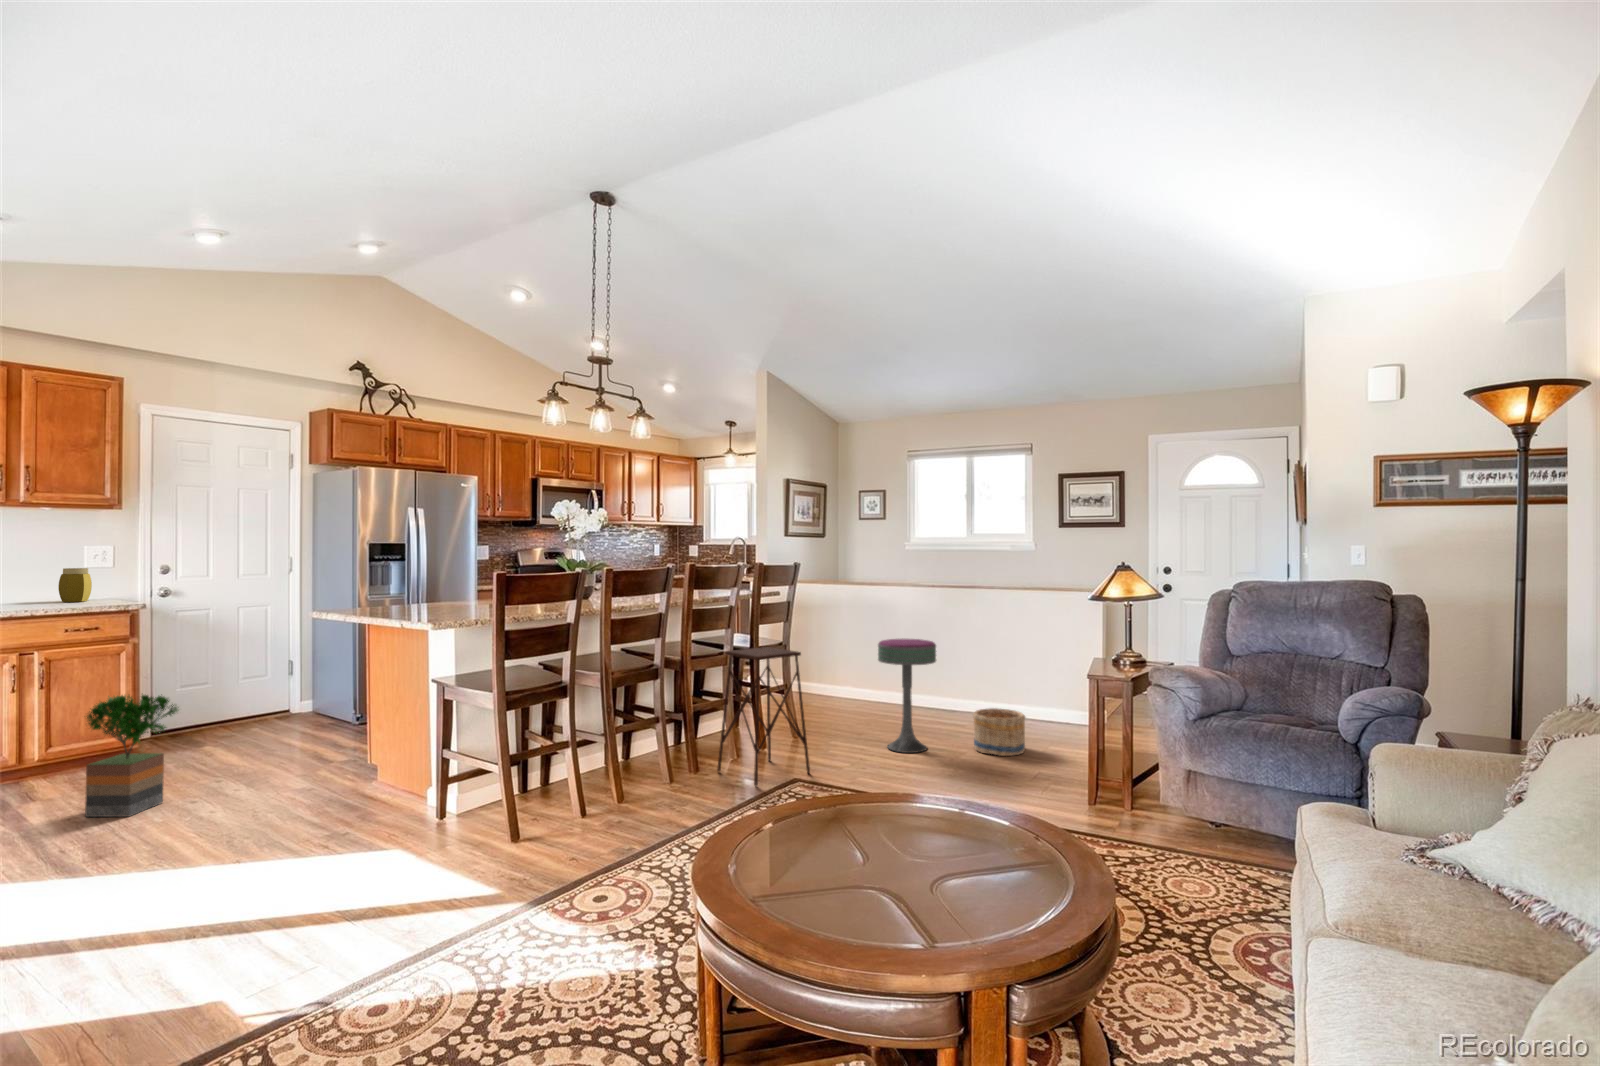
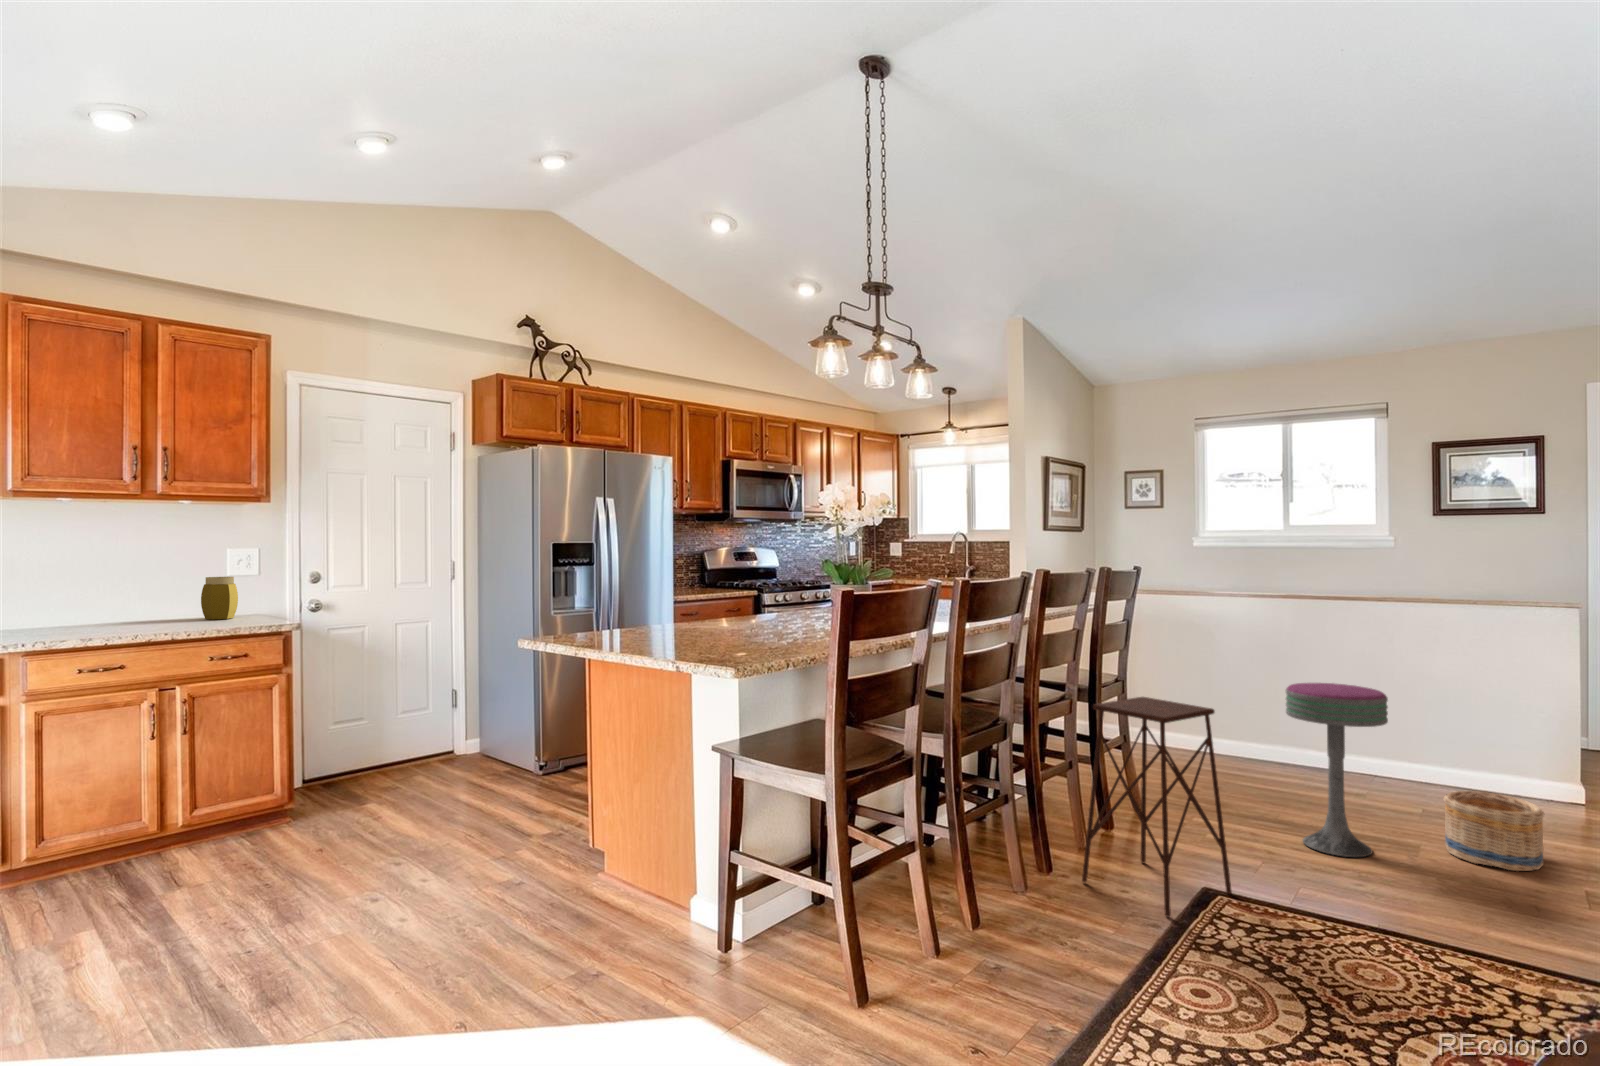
potted tree: present [85,695,179,817] -> none [240,752,360,927]

